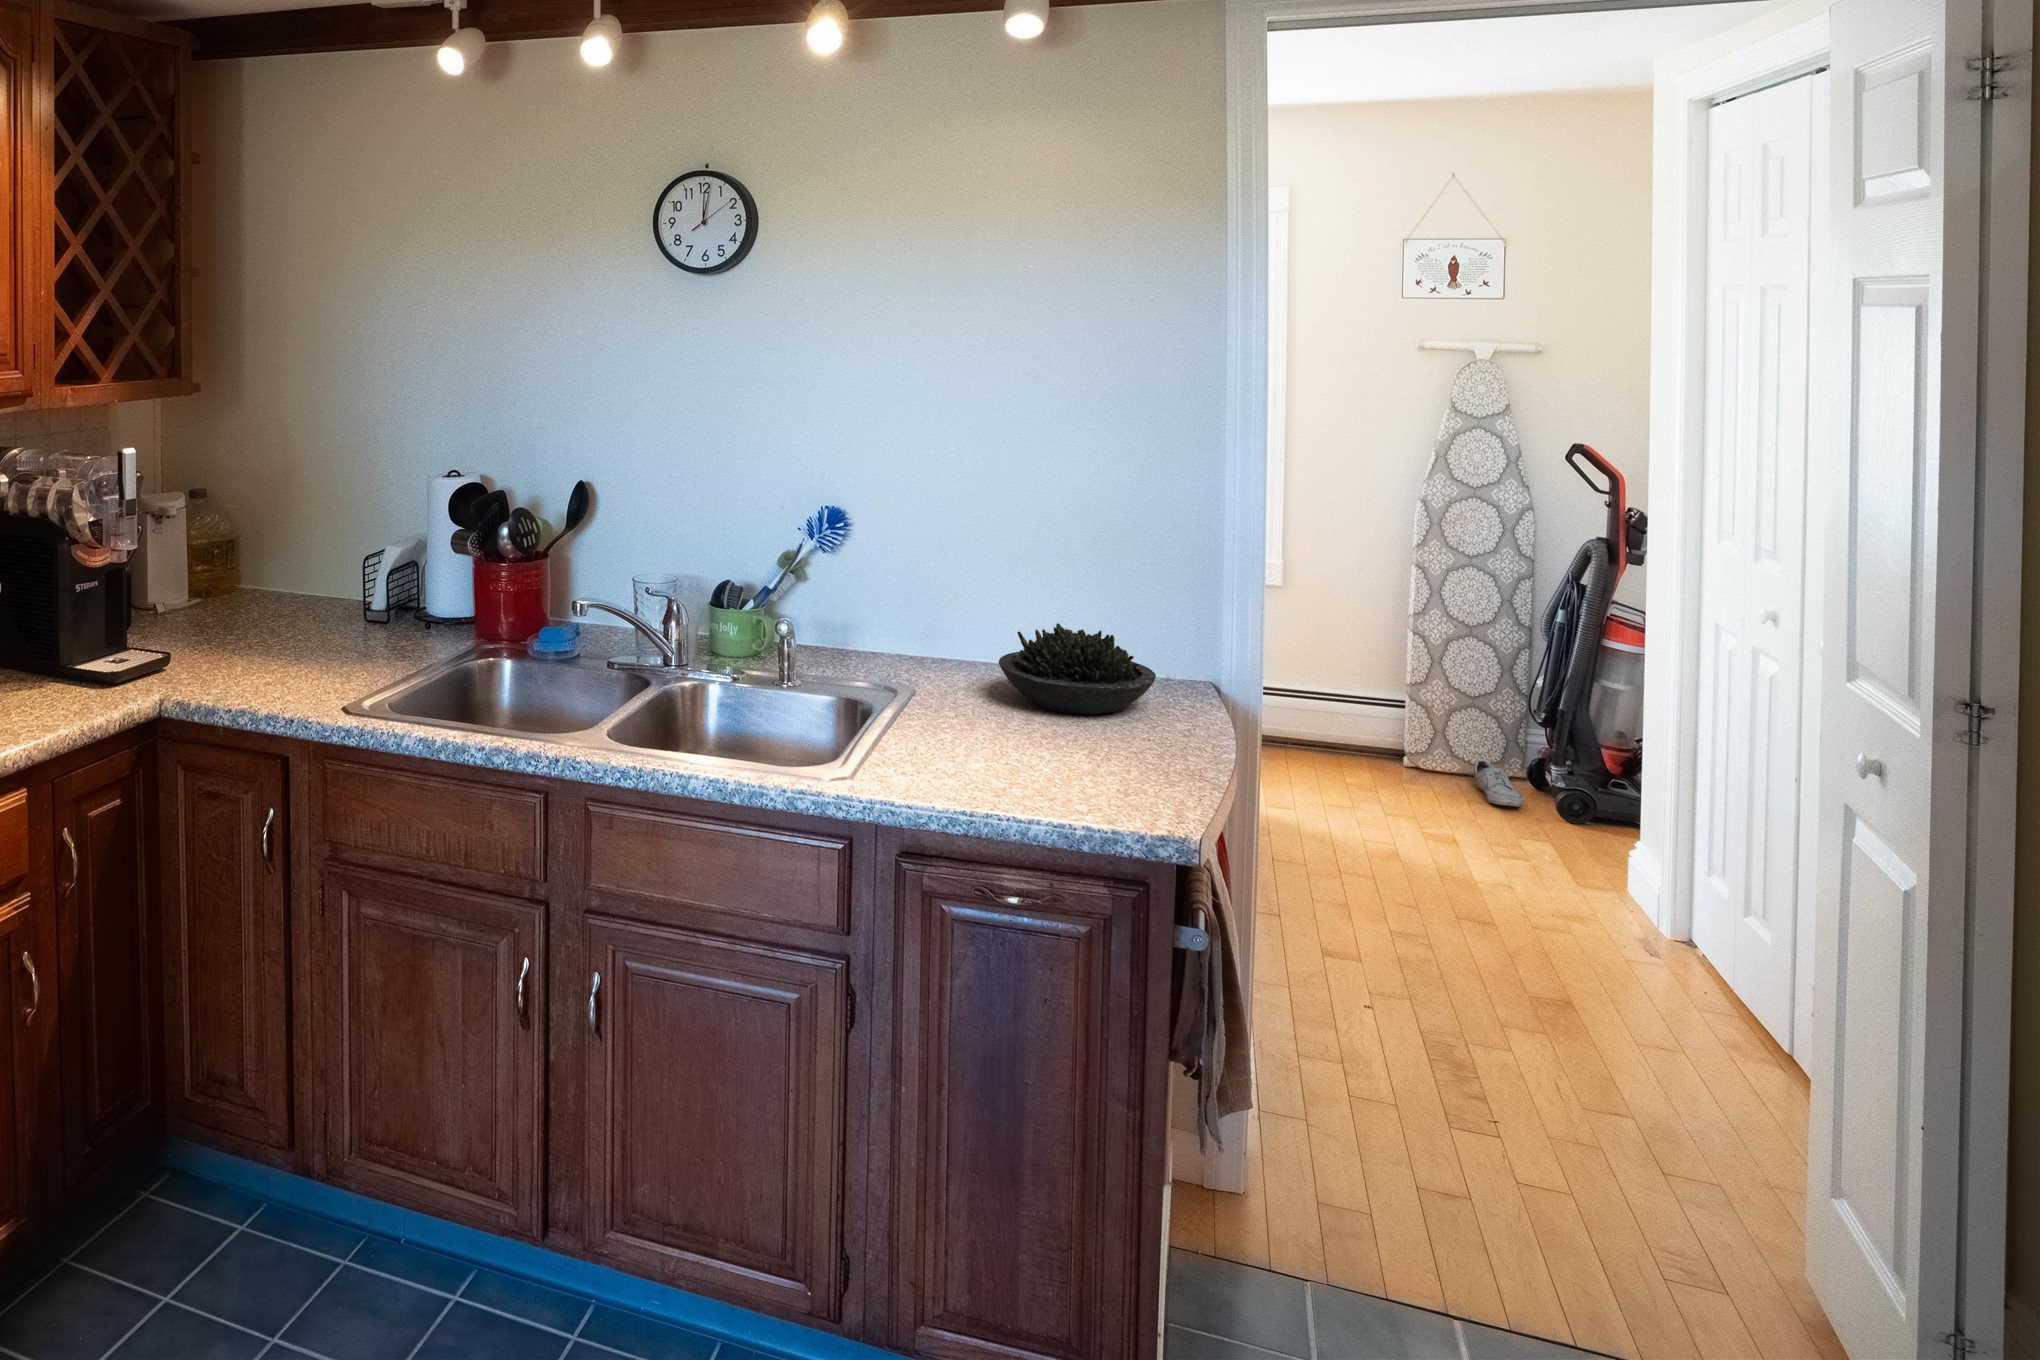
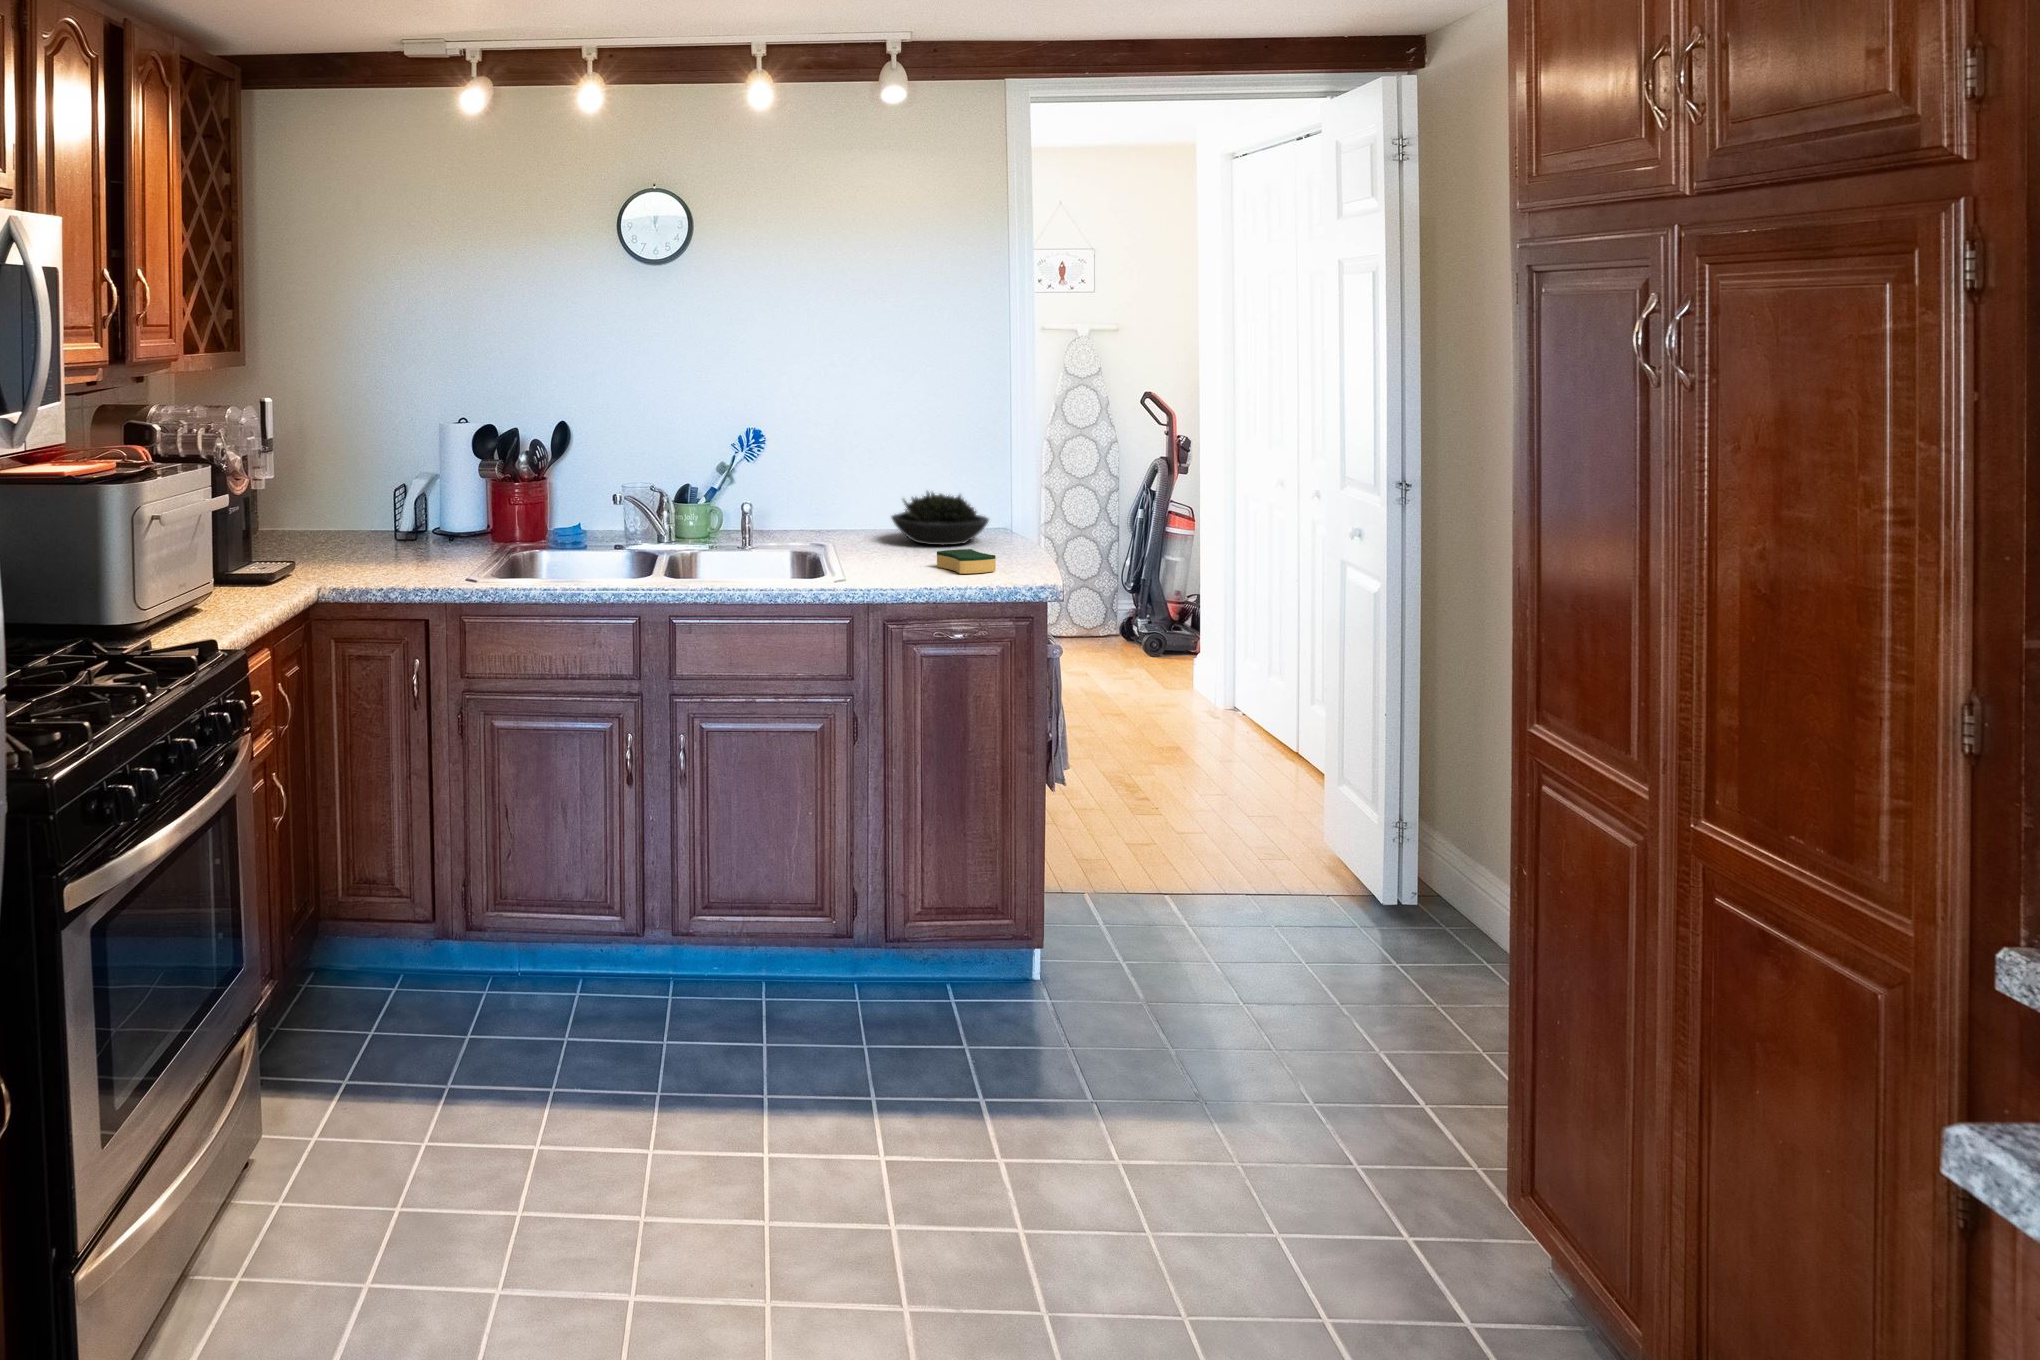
sponge: none [1020,739,1109,790] -> present [937,549,996,574]
shoe: present [1474,761,1523,807] -> none [1089,624,1123,650]

